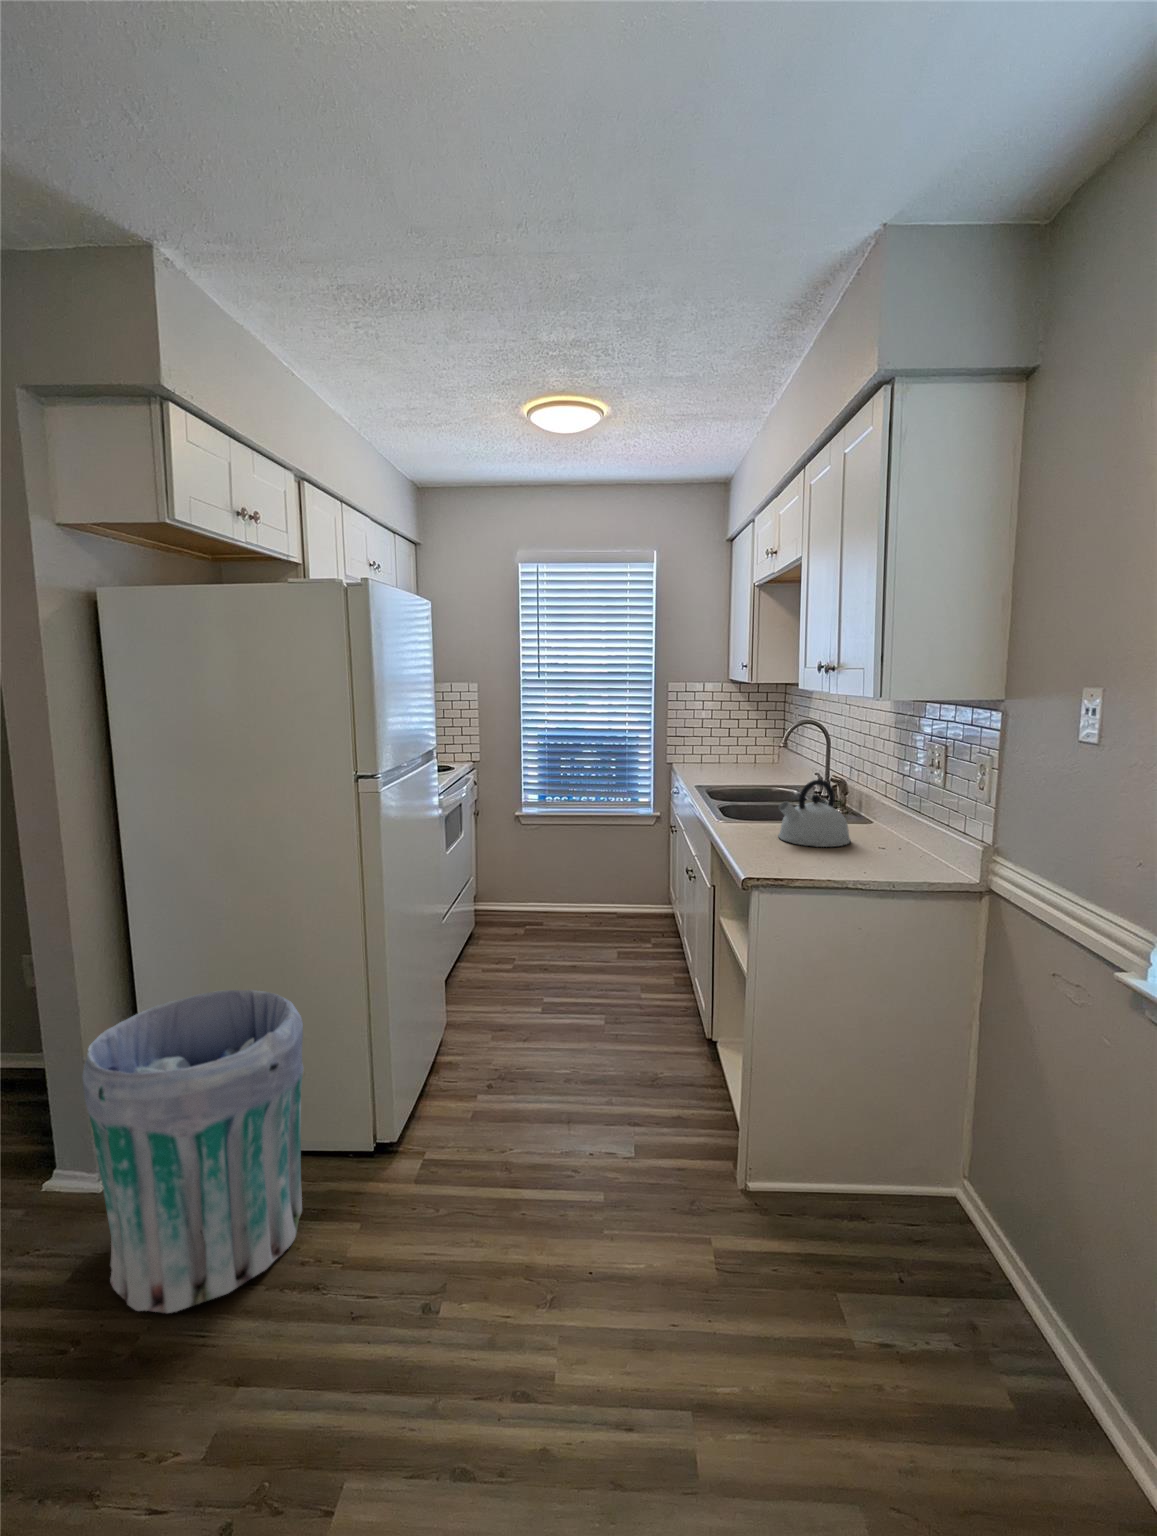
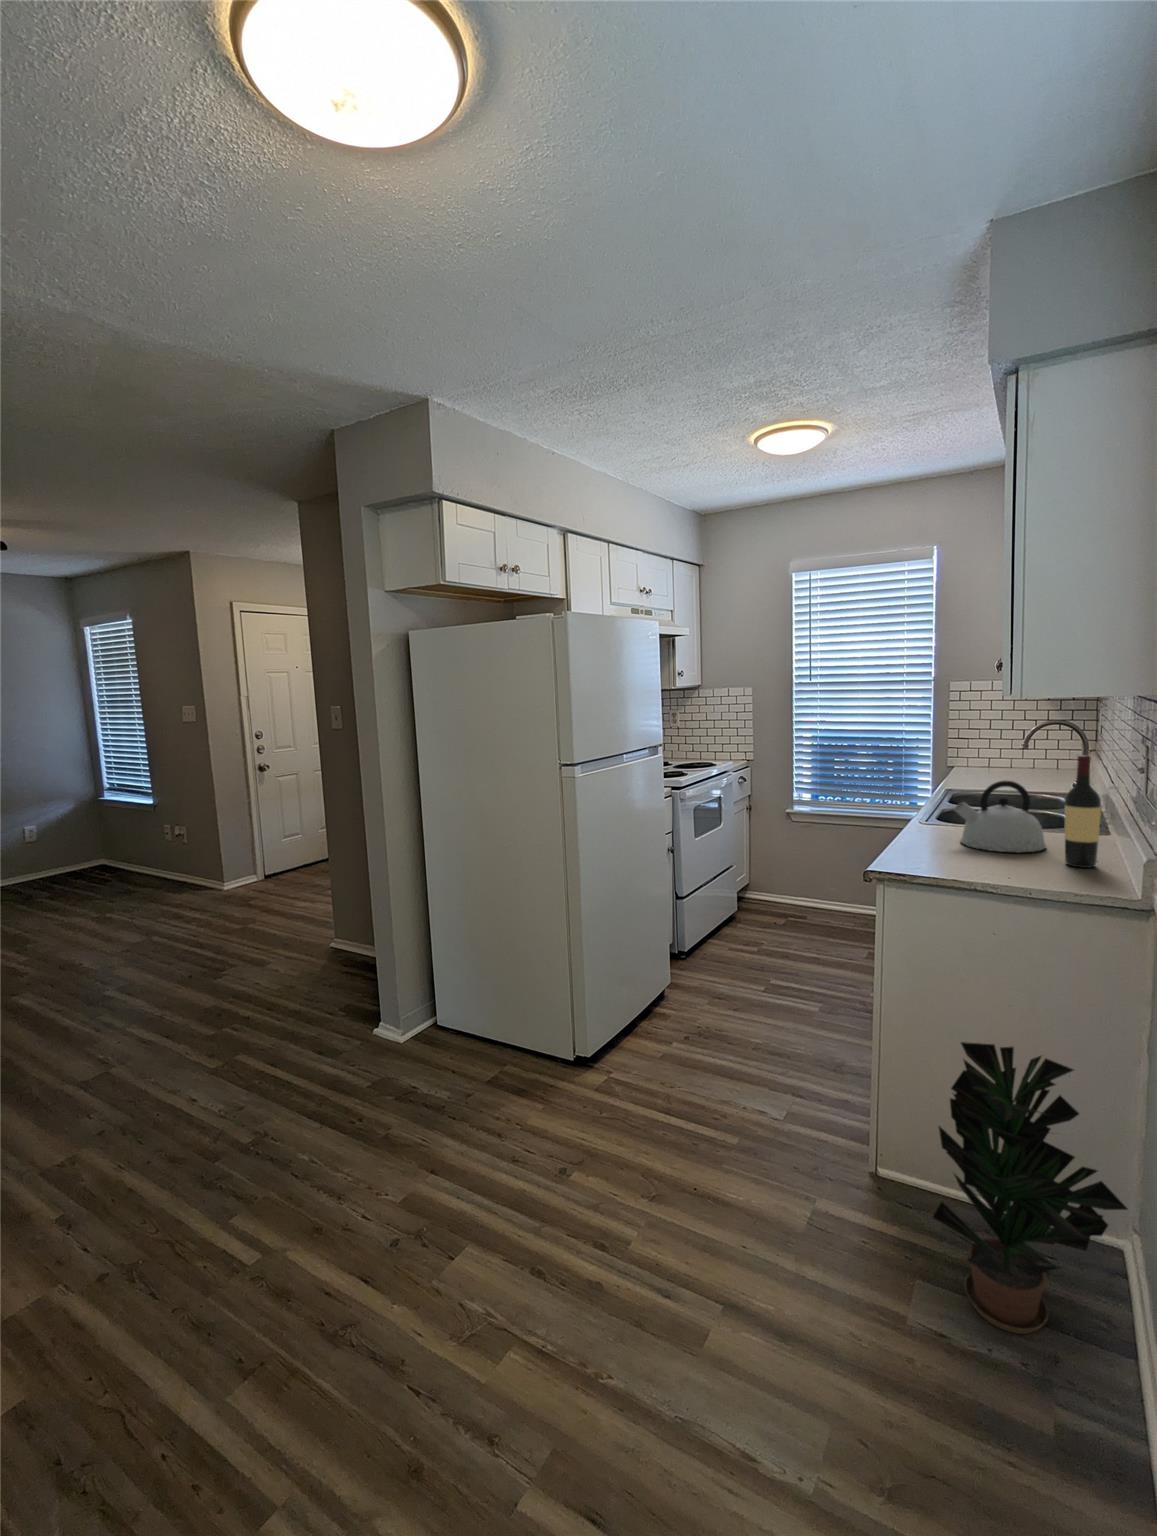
wine bottle: none [883,756,913,856] -> present [1065,755,1101,868]
trash can: present [82,990,303,1313] -> none [385,914,522,1113]
potted plant: none [847,1037,1011,1313] -> present [933,1042,1127,1334]

